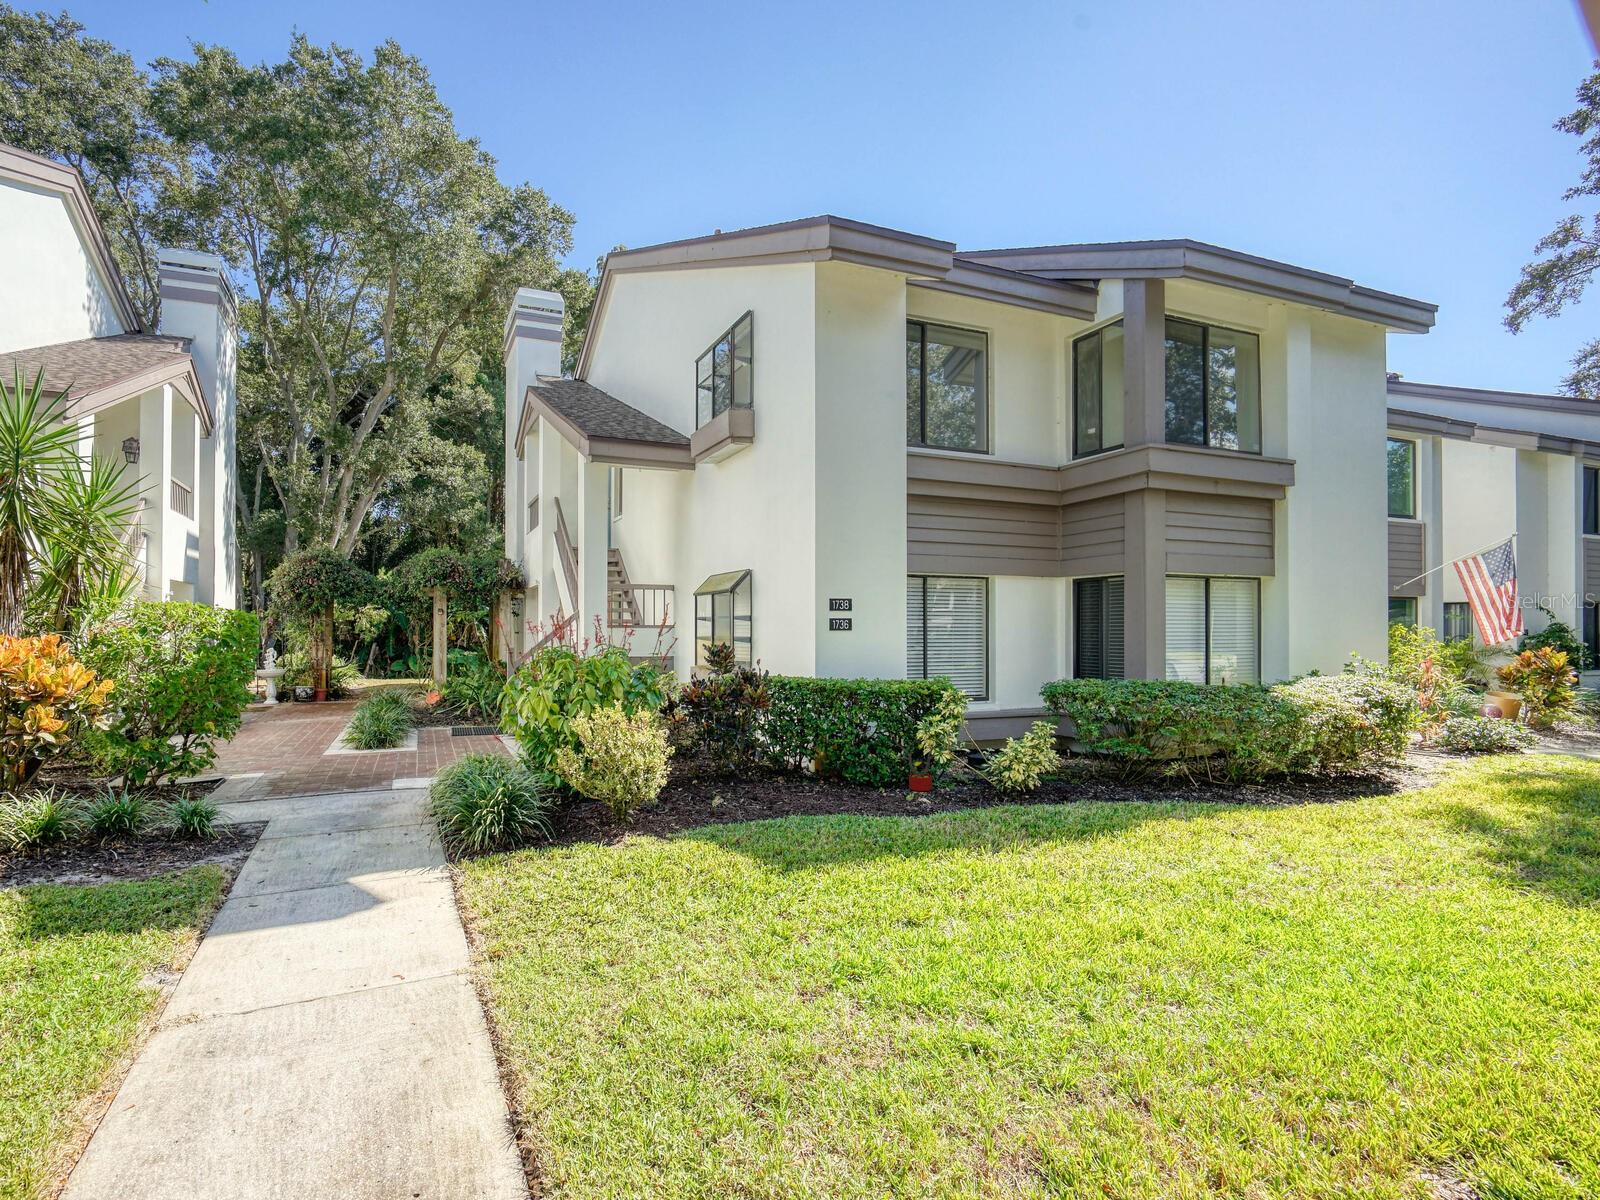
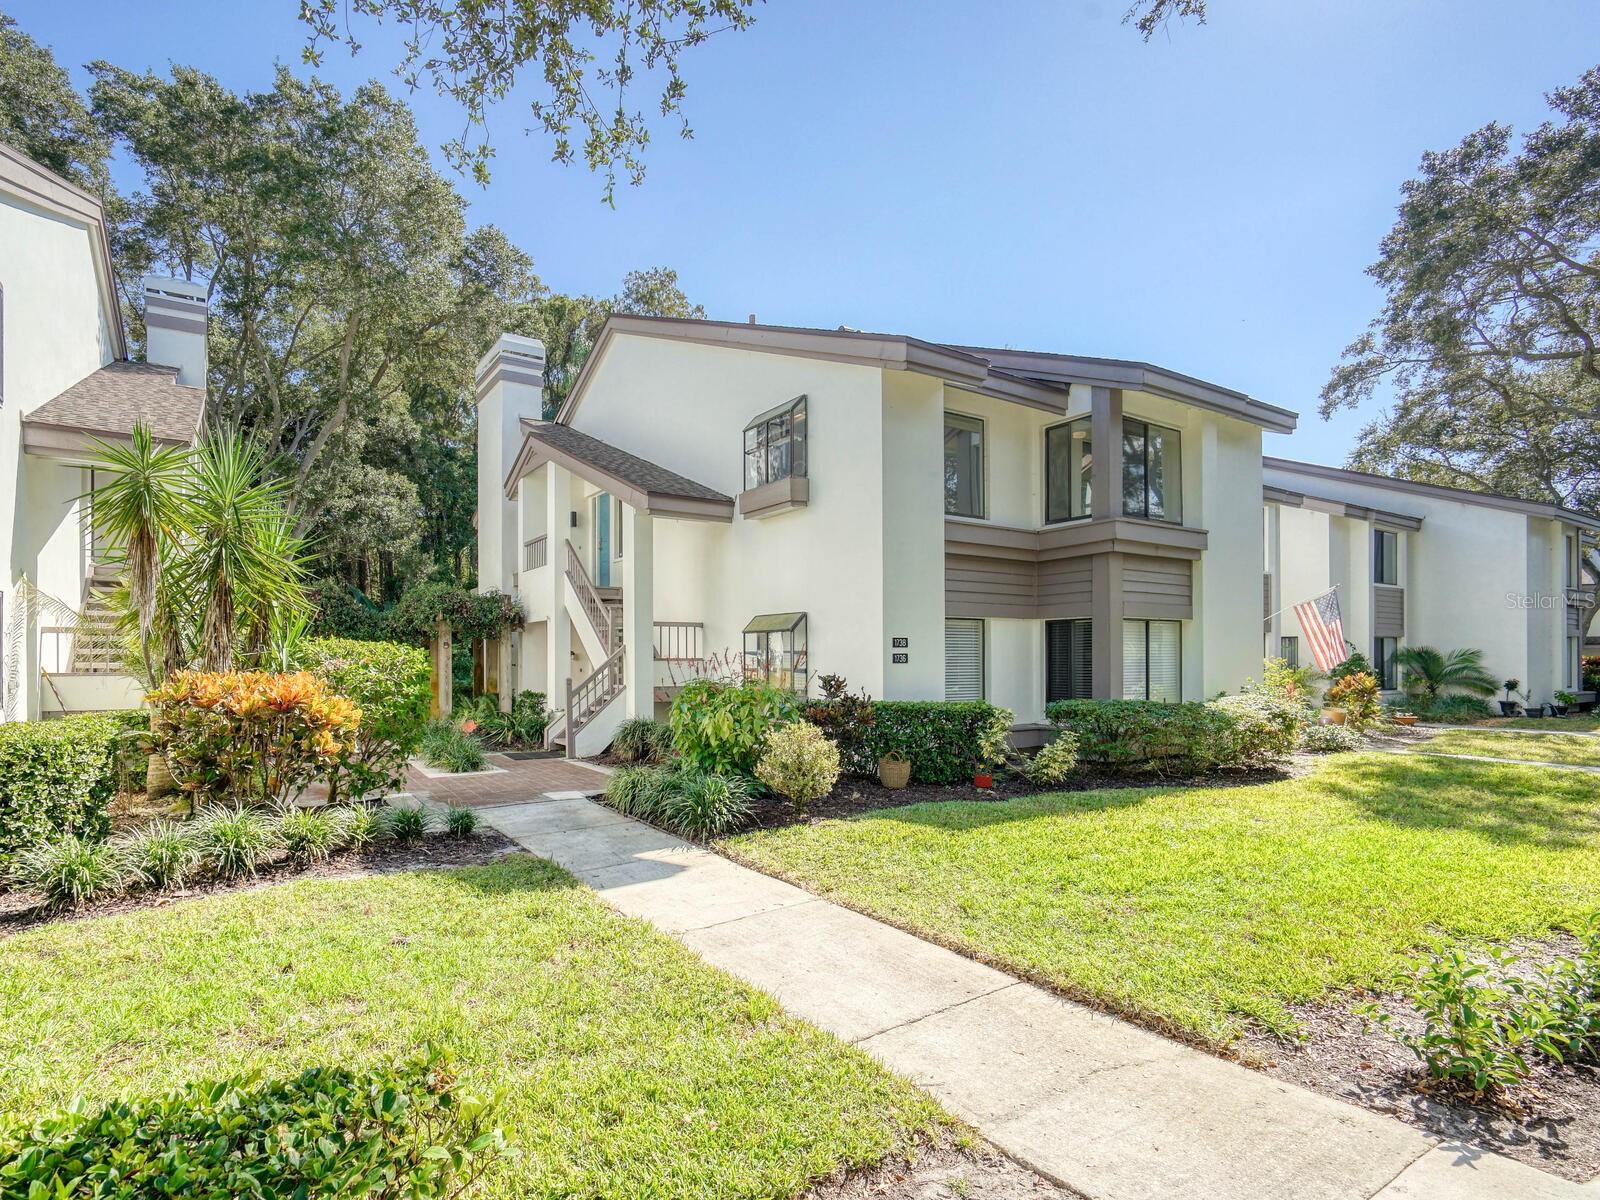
woven basket: none [785,739,825,789] -> present [878,749,910,788]

